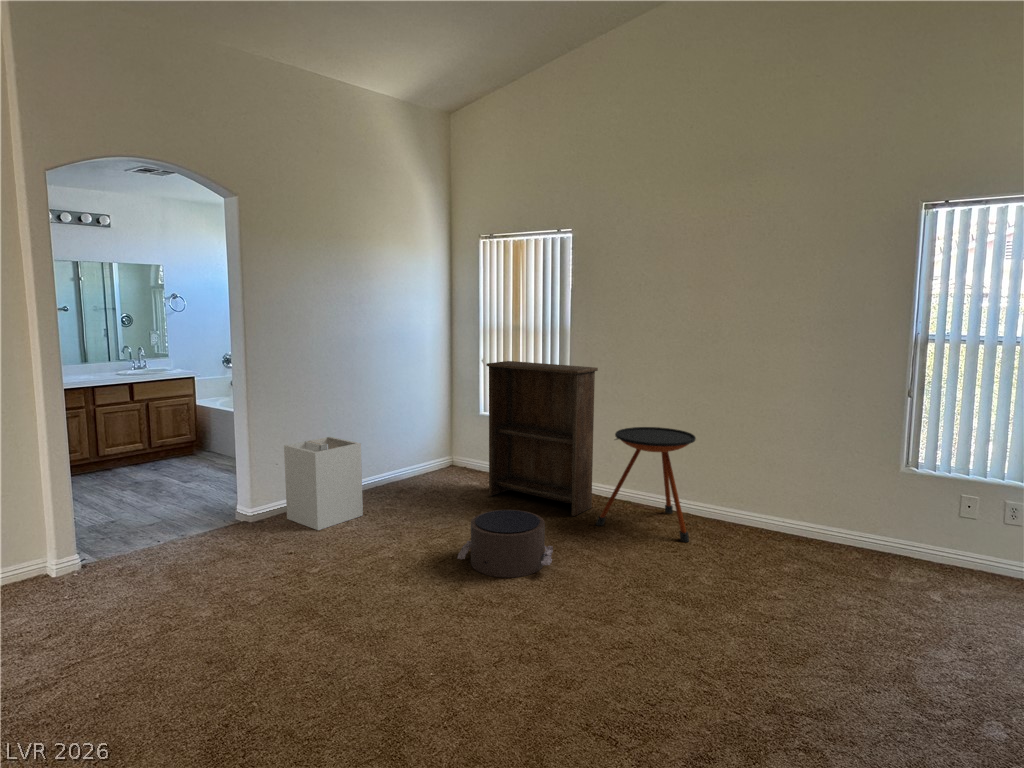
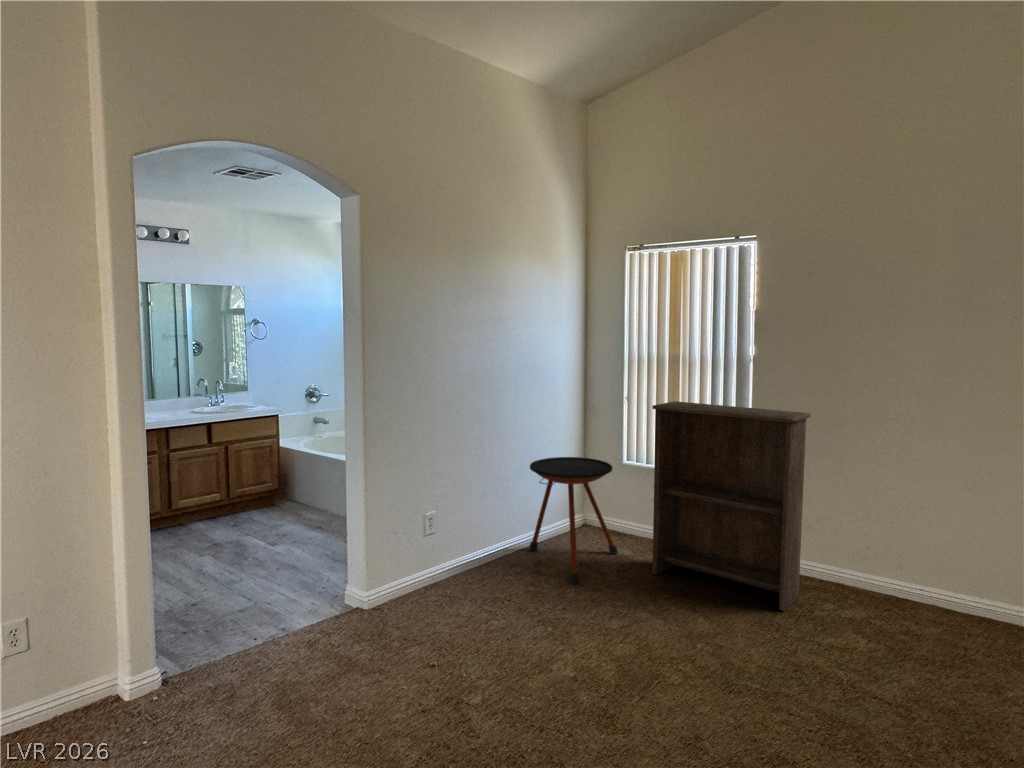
side table: present [596,427,696,542] -> present [529,457,618,584]
laundry hamper: present [284,437,363,530] -> none [407,499,503,627]
pouf: present [457,510,553,578] -> none [668,613,811,723]

